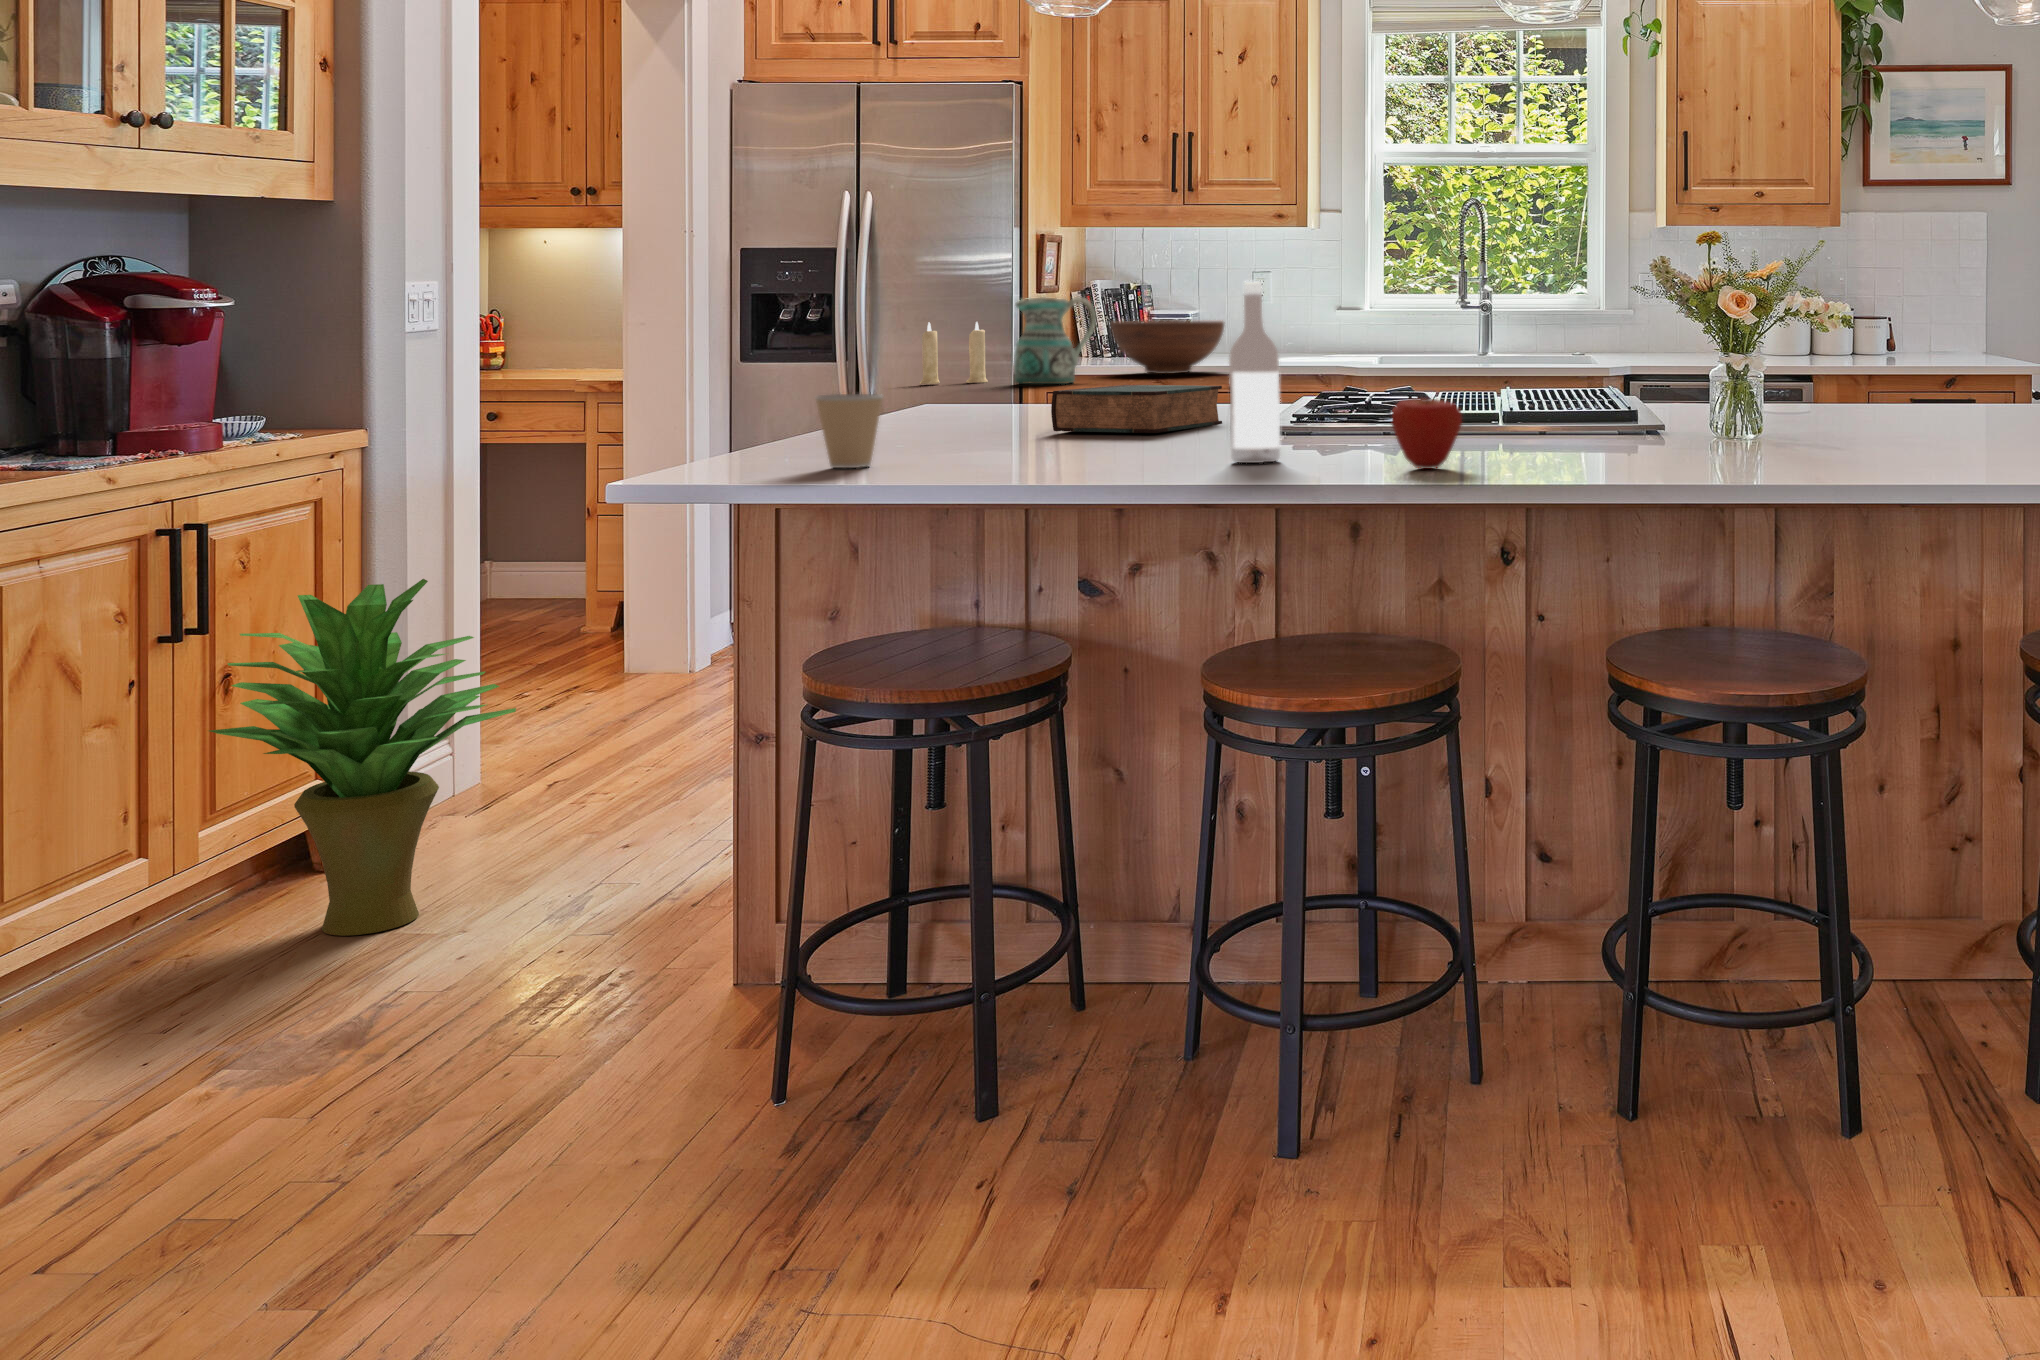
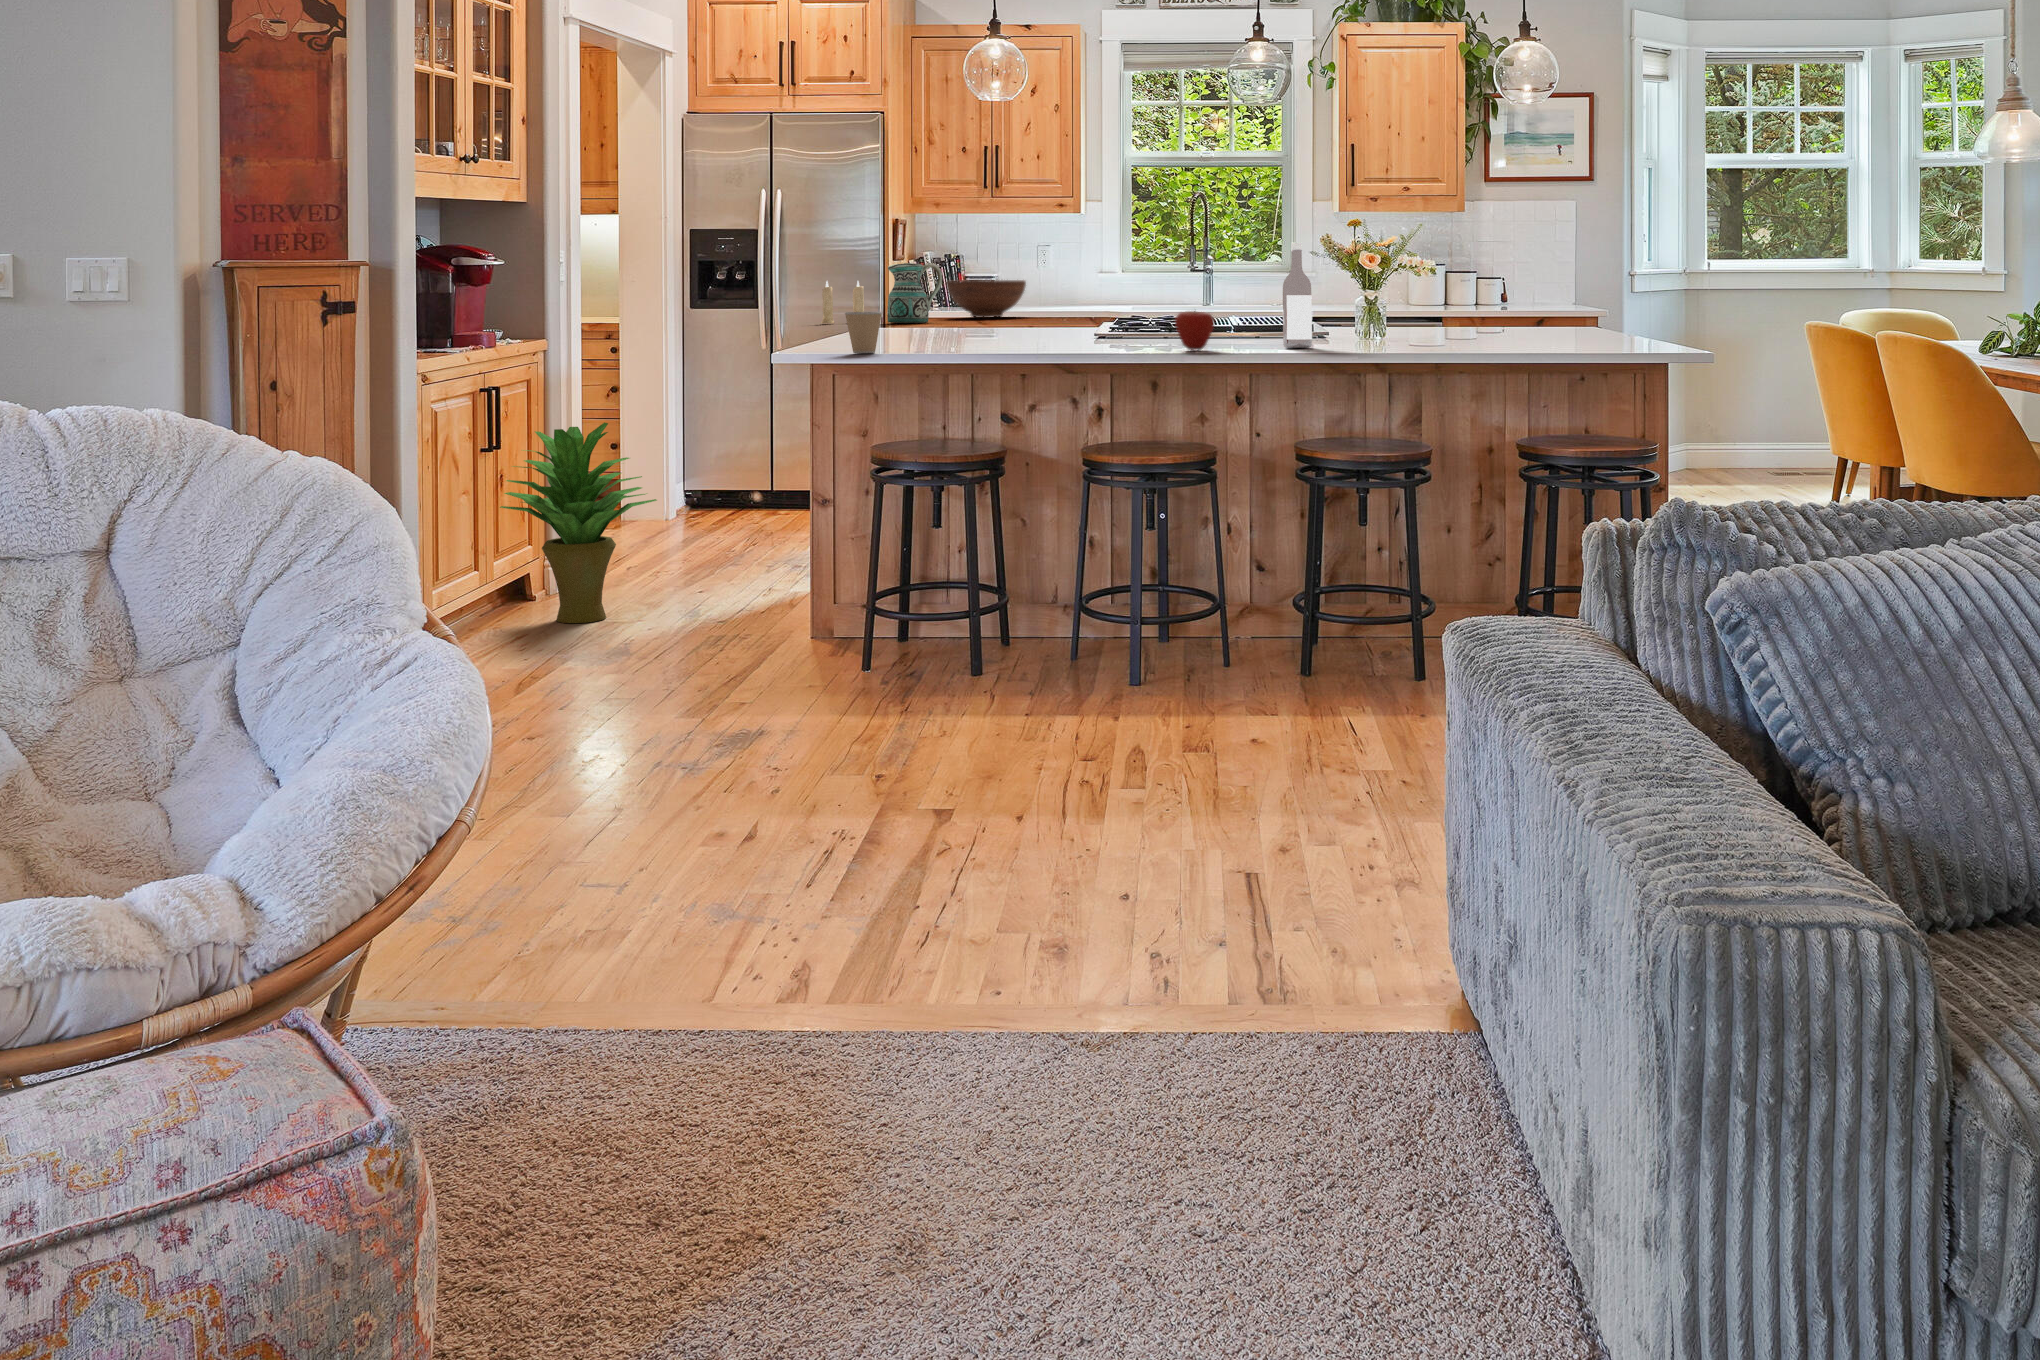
wine bottle: present [1229,281,1280,463] -> present [1283,242,1312,348]
book: present [1051,385,1222,433] -> none [957,314,1056,340]

